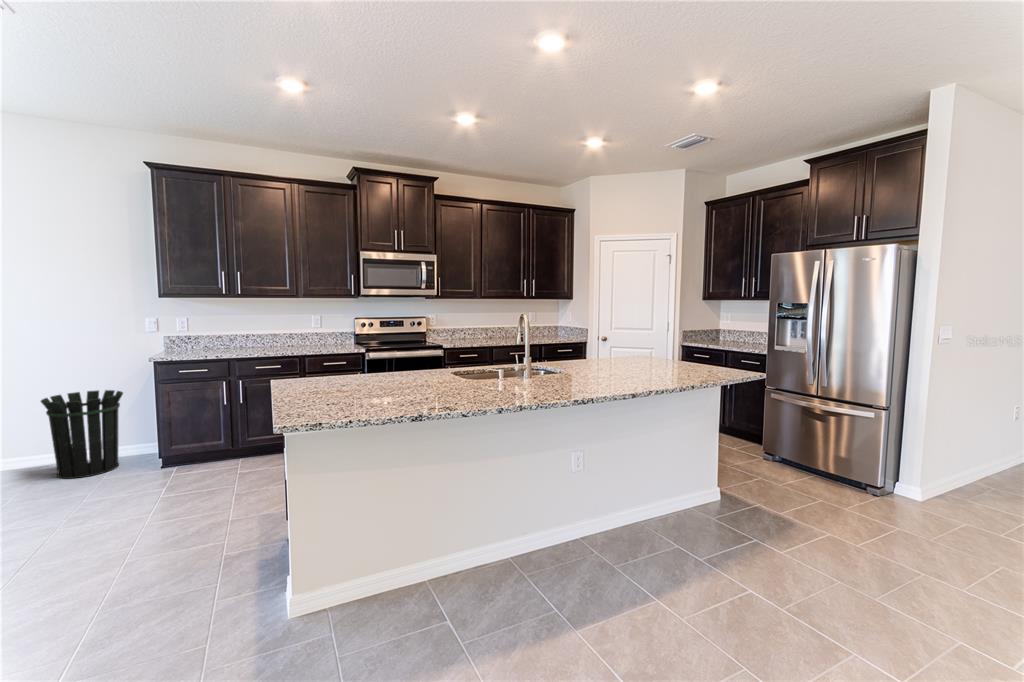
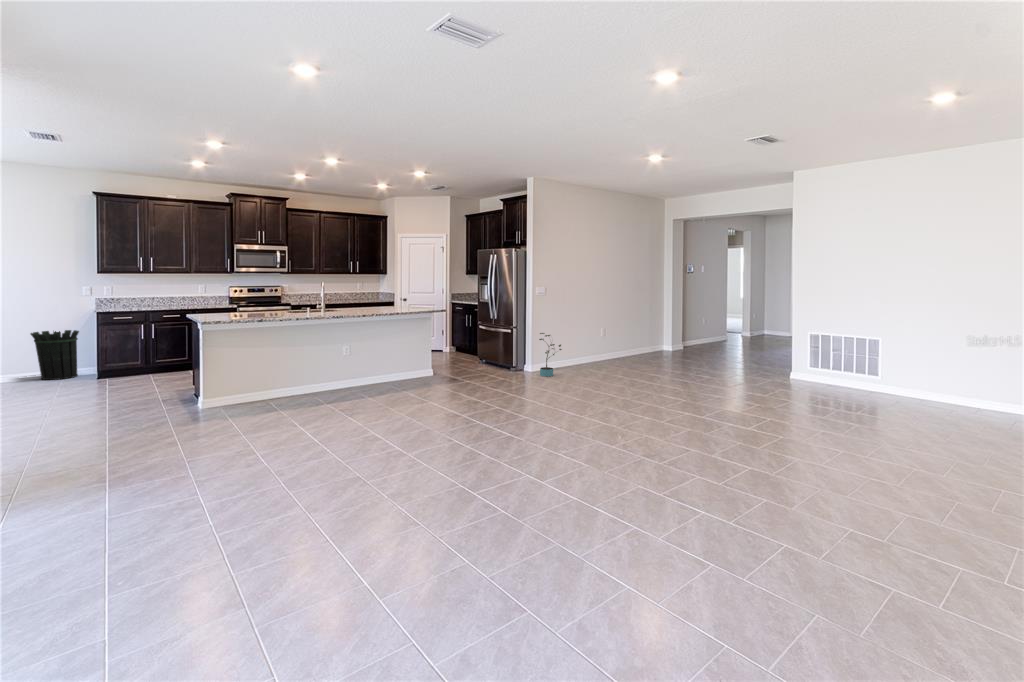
potted plant: none [946,414,1010,509] -> present [539,333,562,376]

